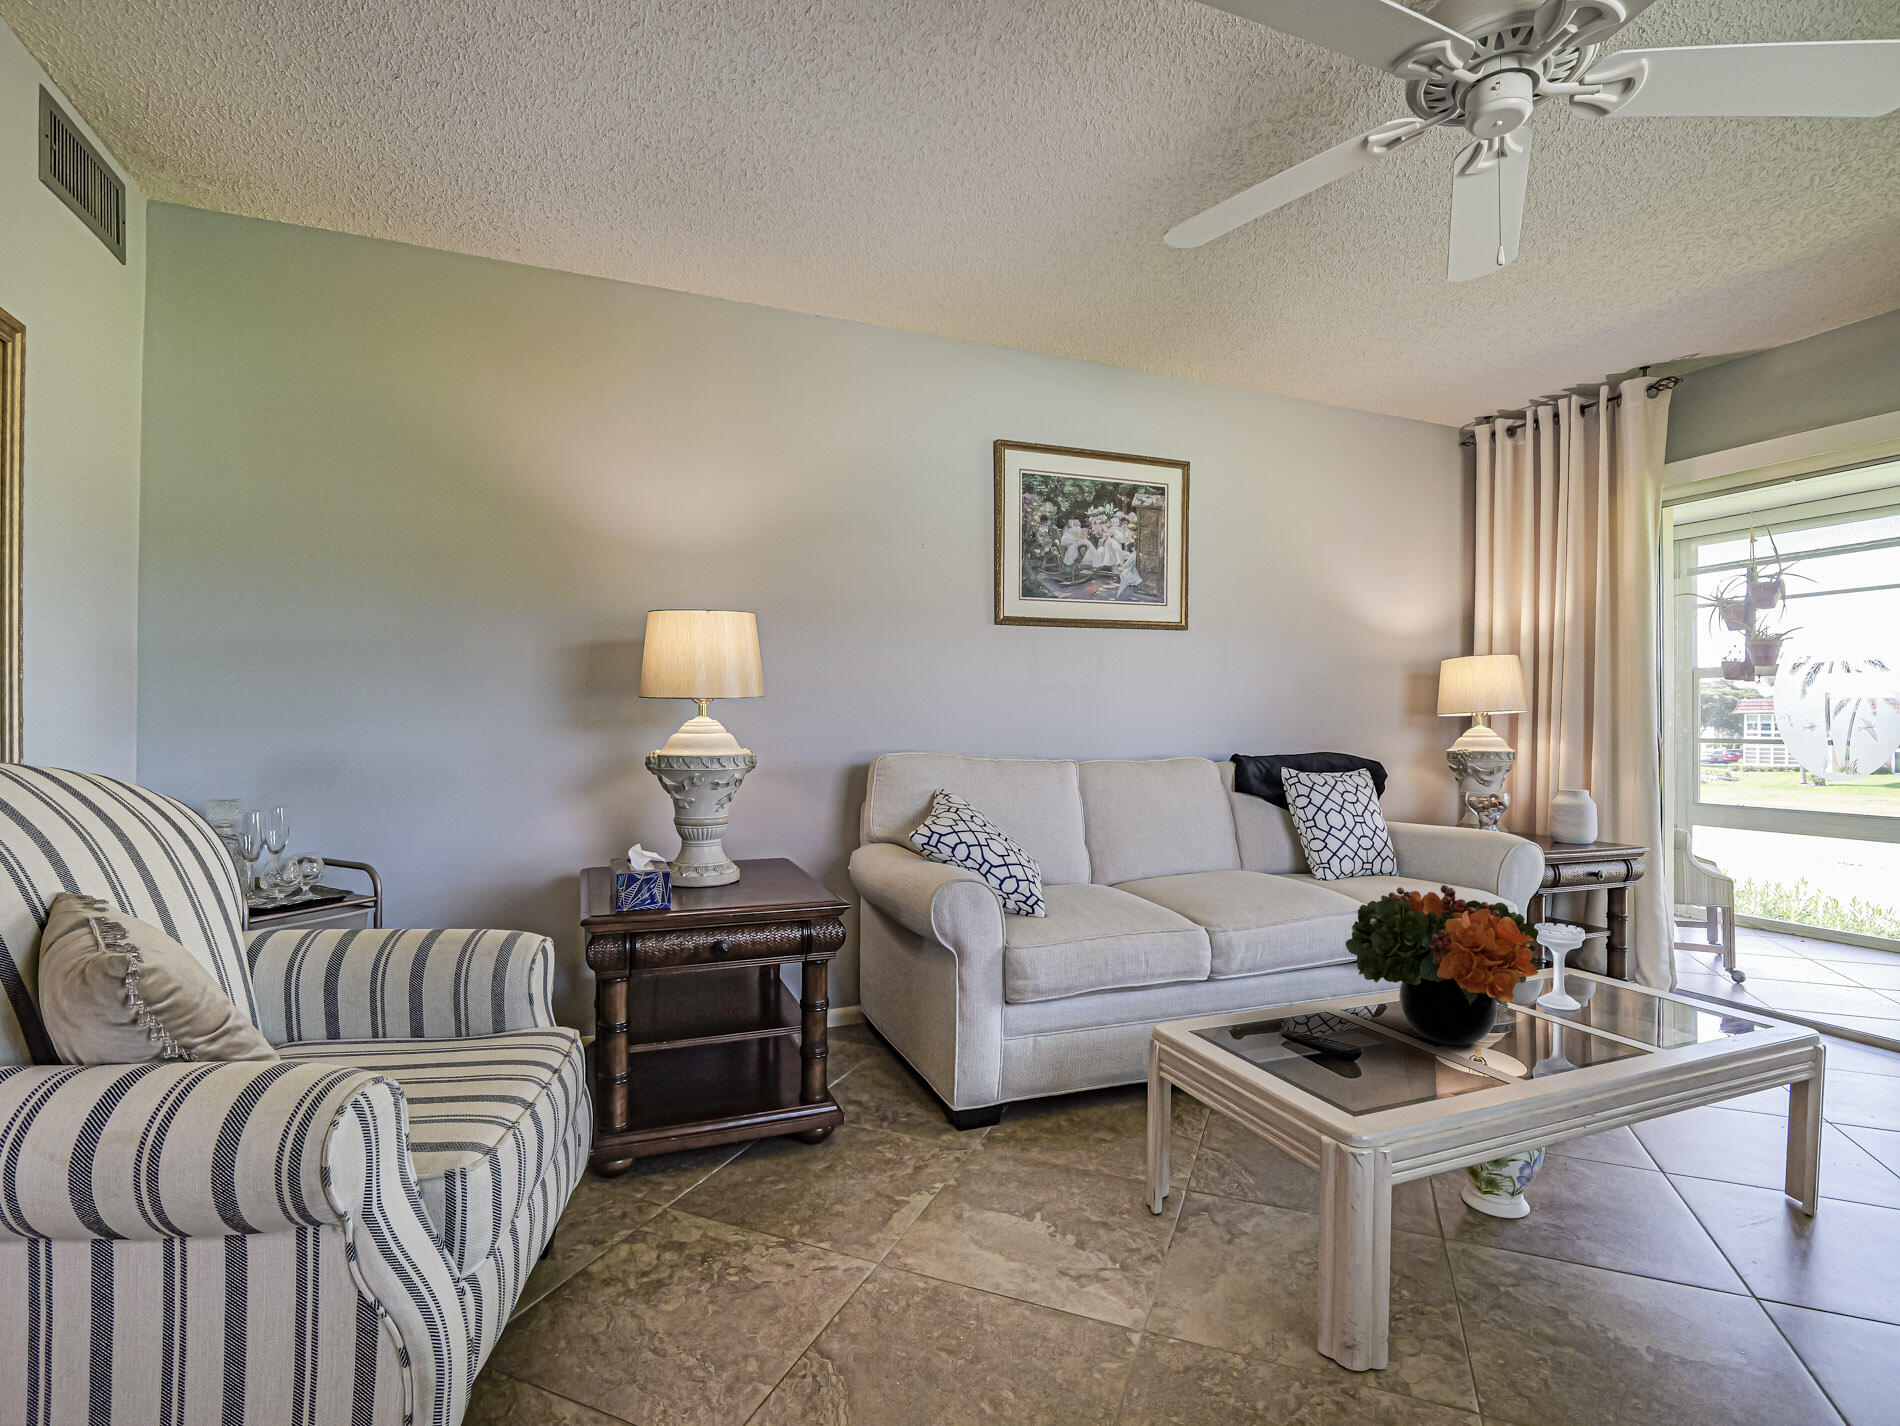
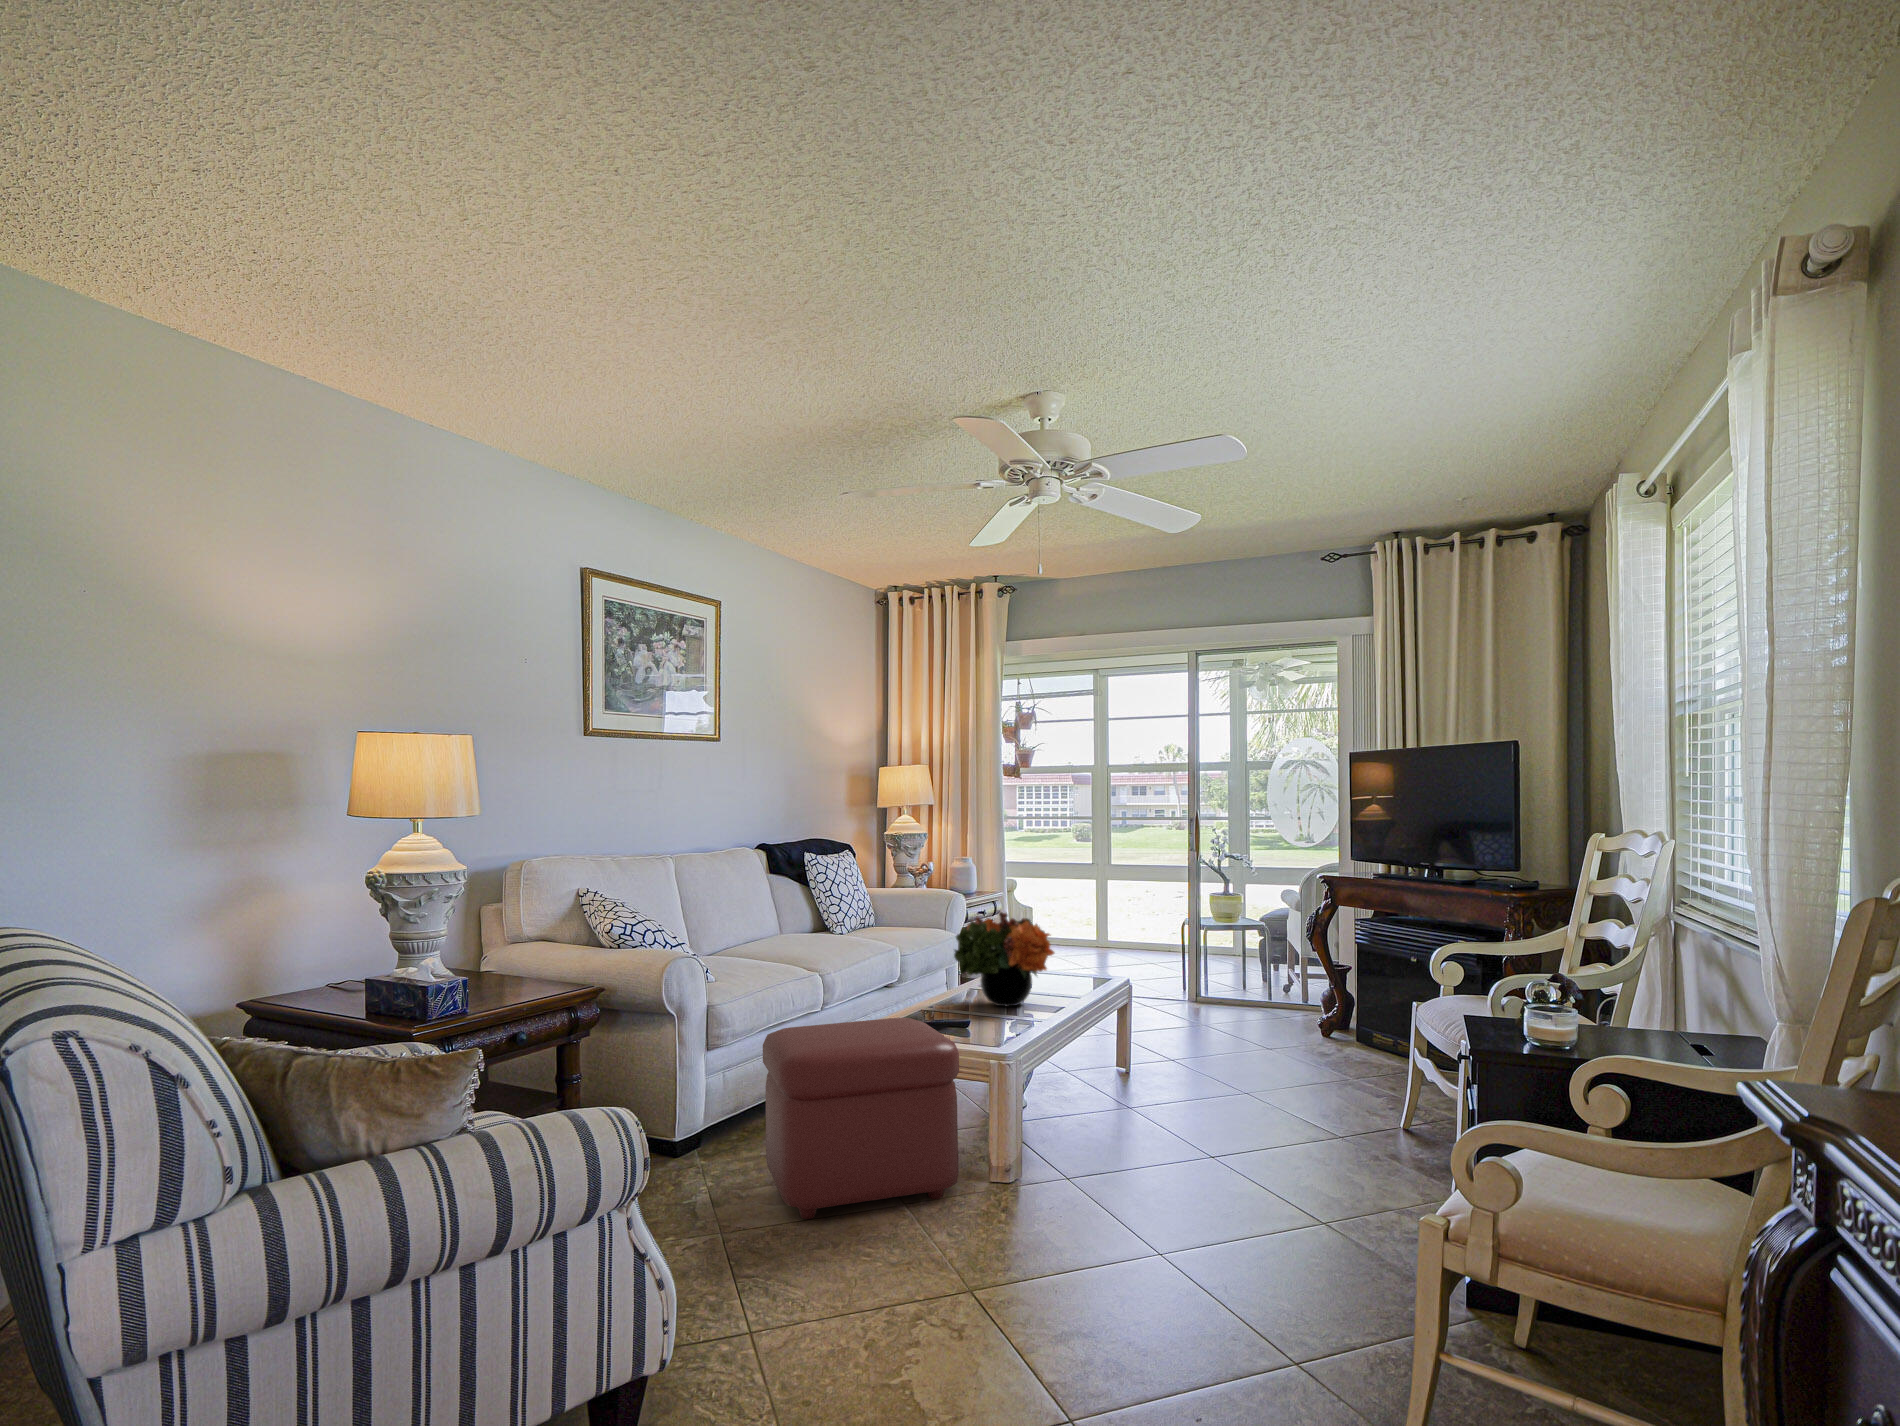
ottoman: none [943,1001,1242,1338] -> present [763,1018,959,1219]

